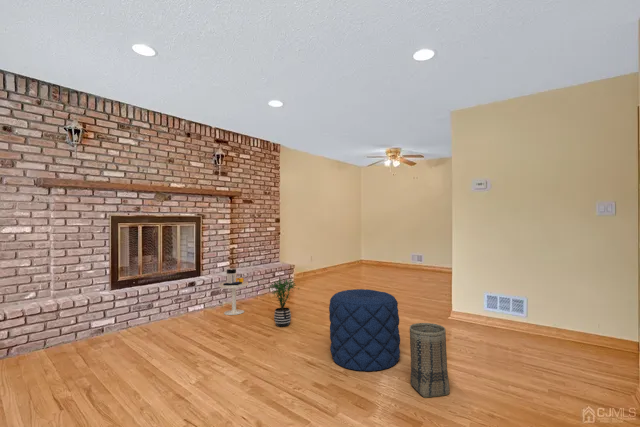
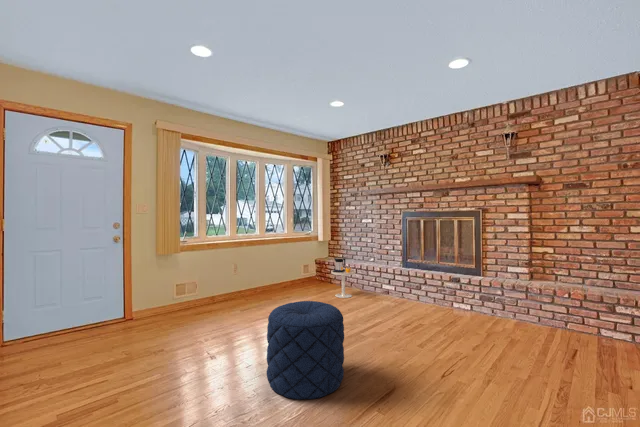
side table: present [219,268,248,315] -> present [331,258,356,298]
potted plant: present [270,280,295,327] -> none [400,288,440,346]
basket: present [410,323,450,398] -> none [194,334,231,411]

